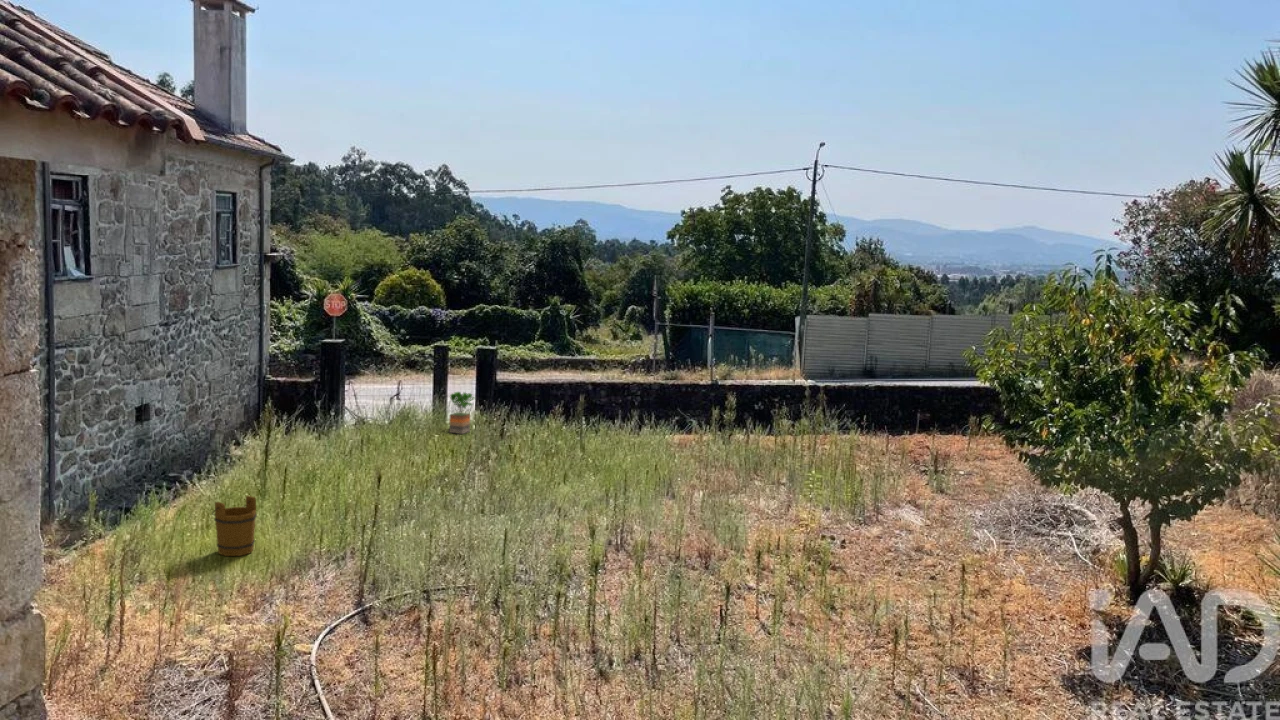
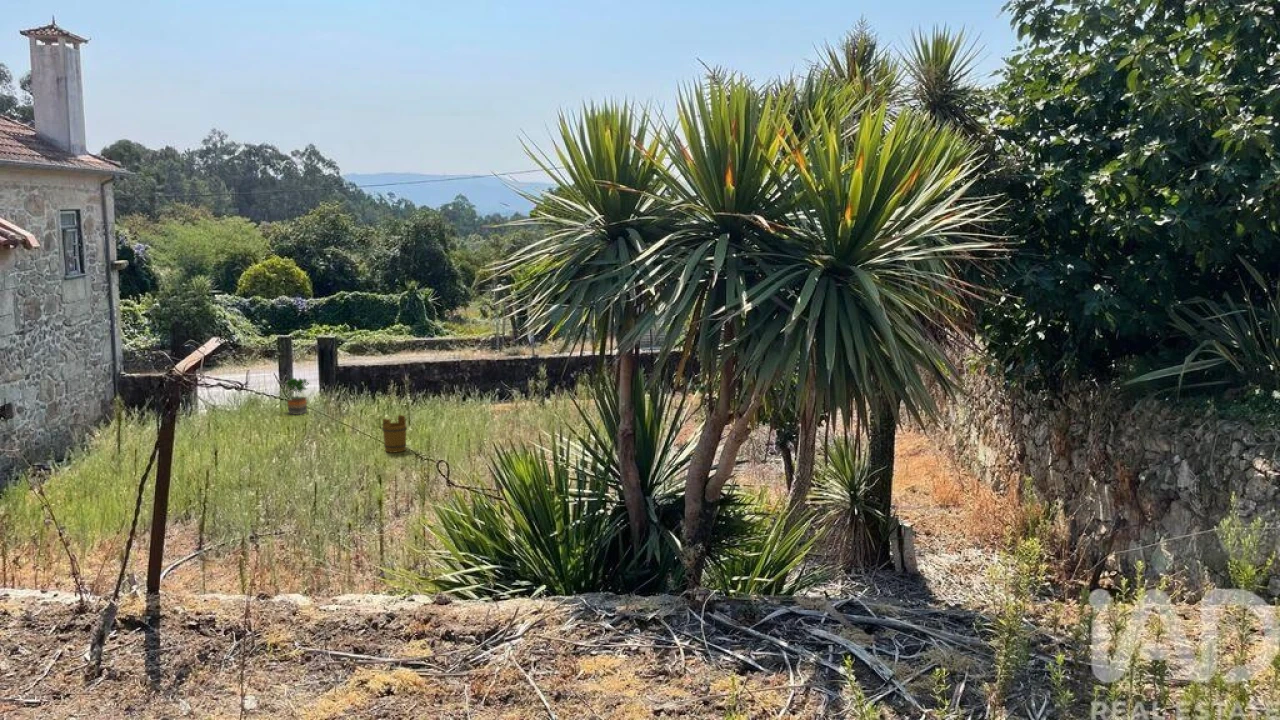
bucket: present [212,496,257,556] -> present [380,415,407,453]

